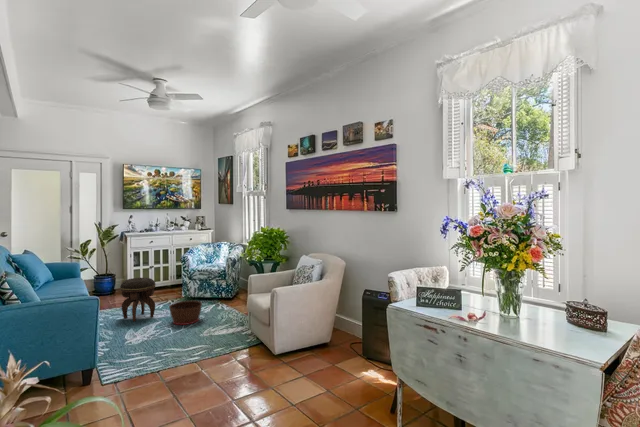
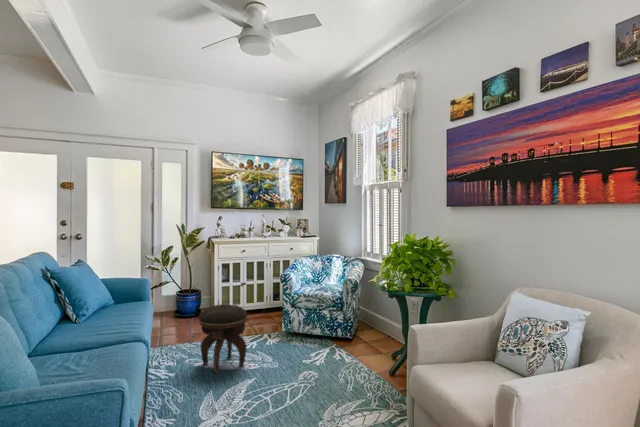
basket: present [169,301,202,325] -> none [267,346,316,391]

